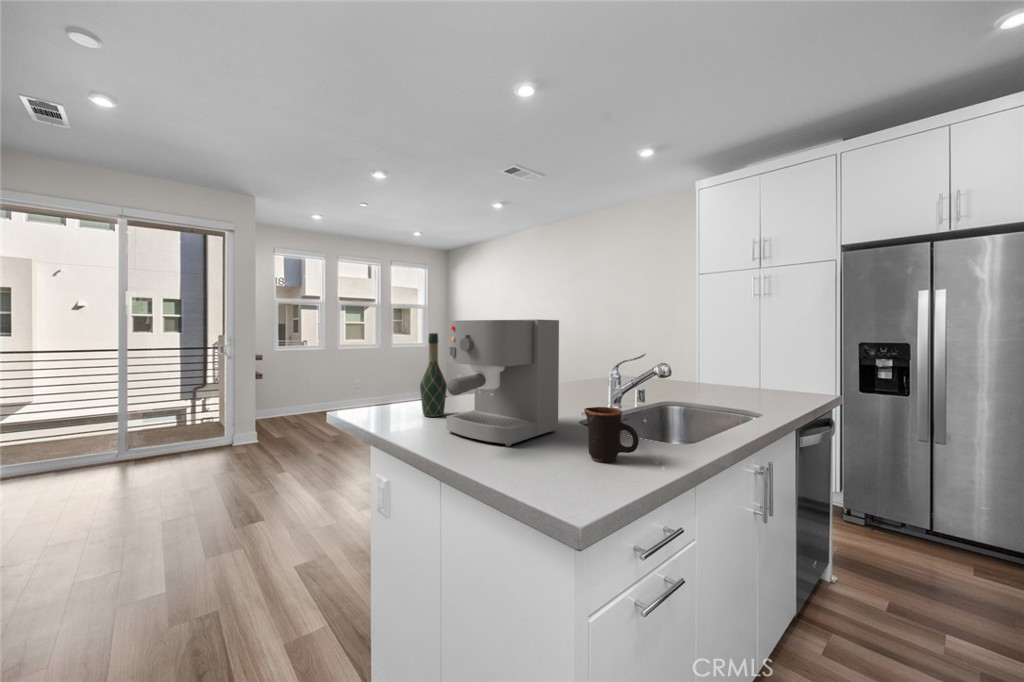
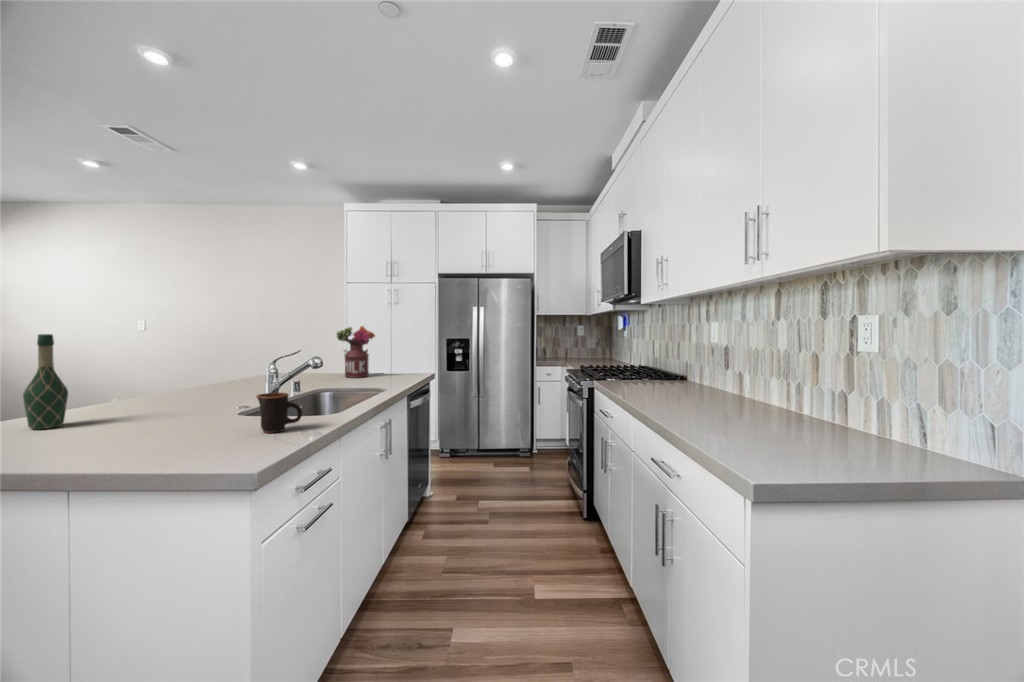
coffee maker: present [446,319,559,447] -> none [86,322,224,438]
flower arrangement: none [689,324,742,391] -> present [336,326,375,378]

